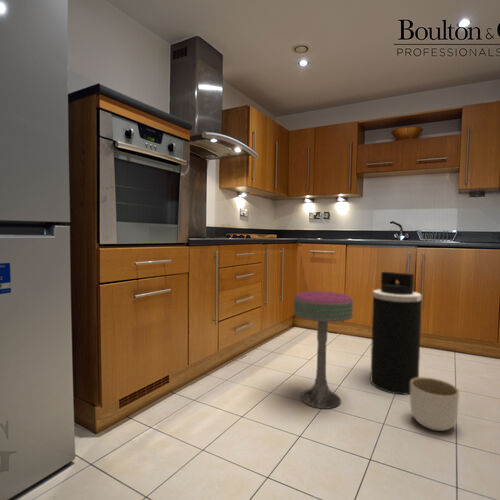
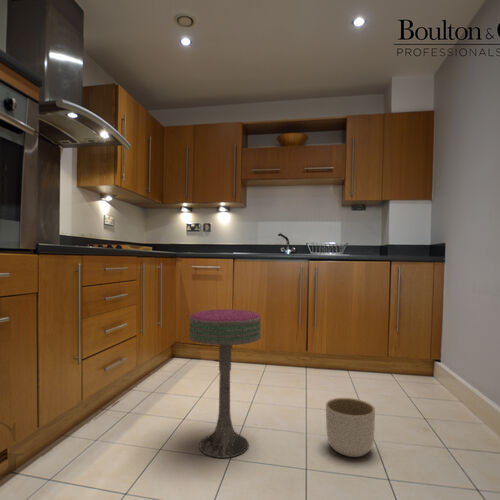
trash can: present [371,272,422,395] -> none [274,284,325,423]

